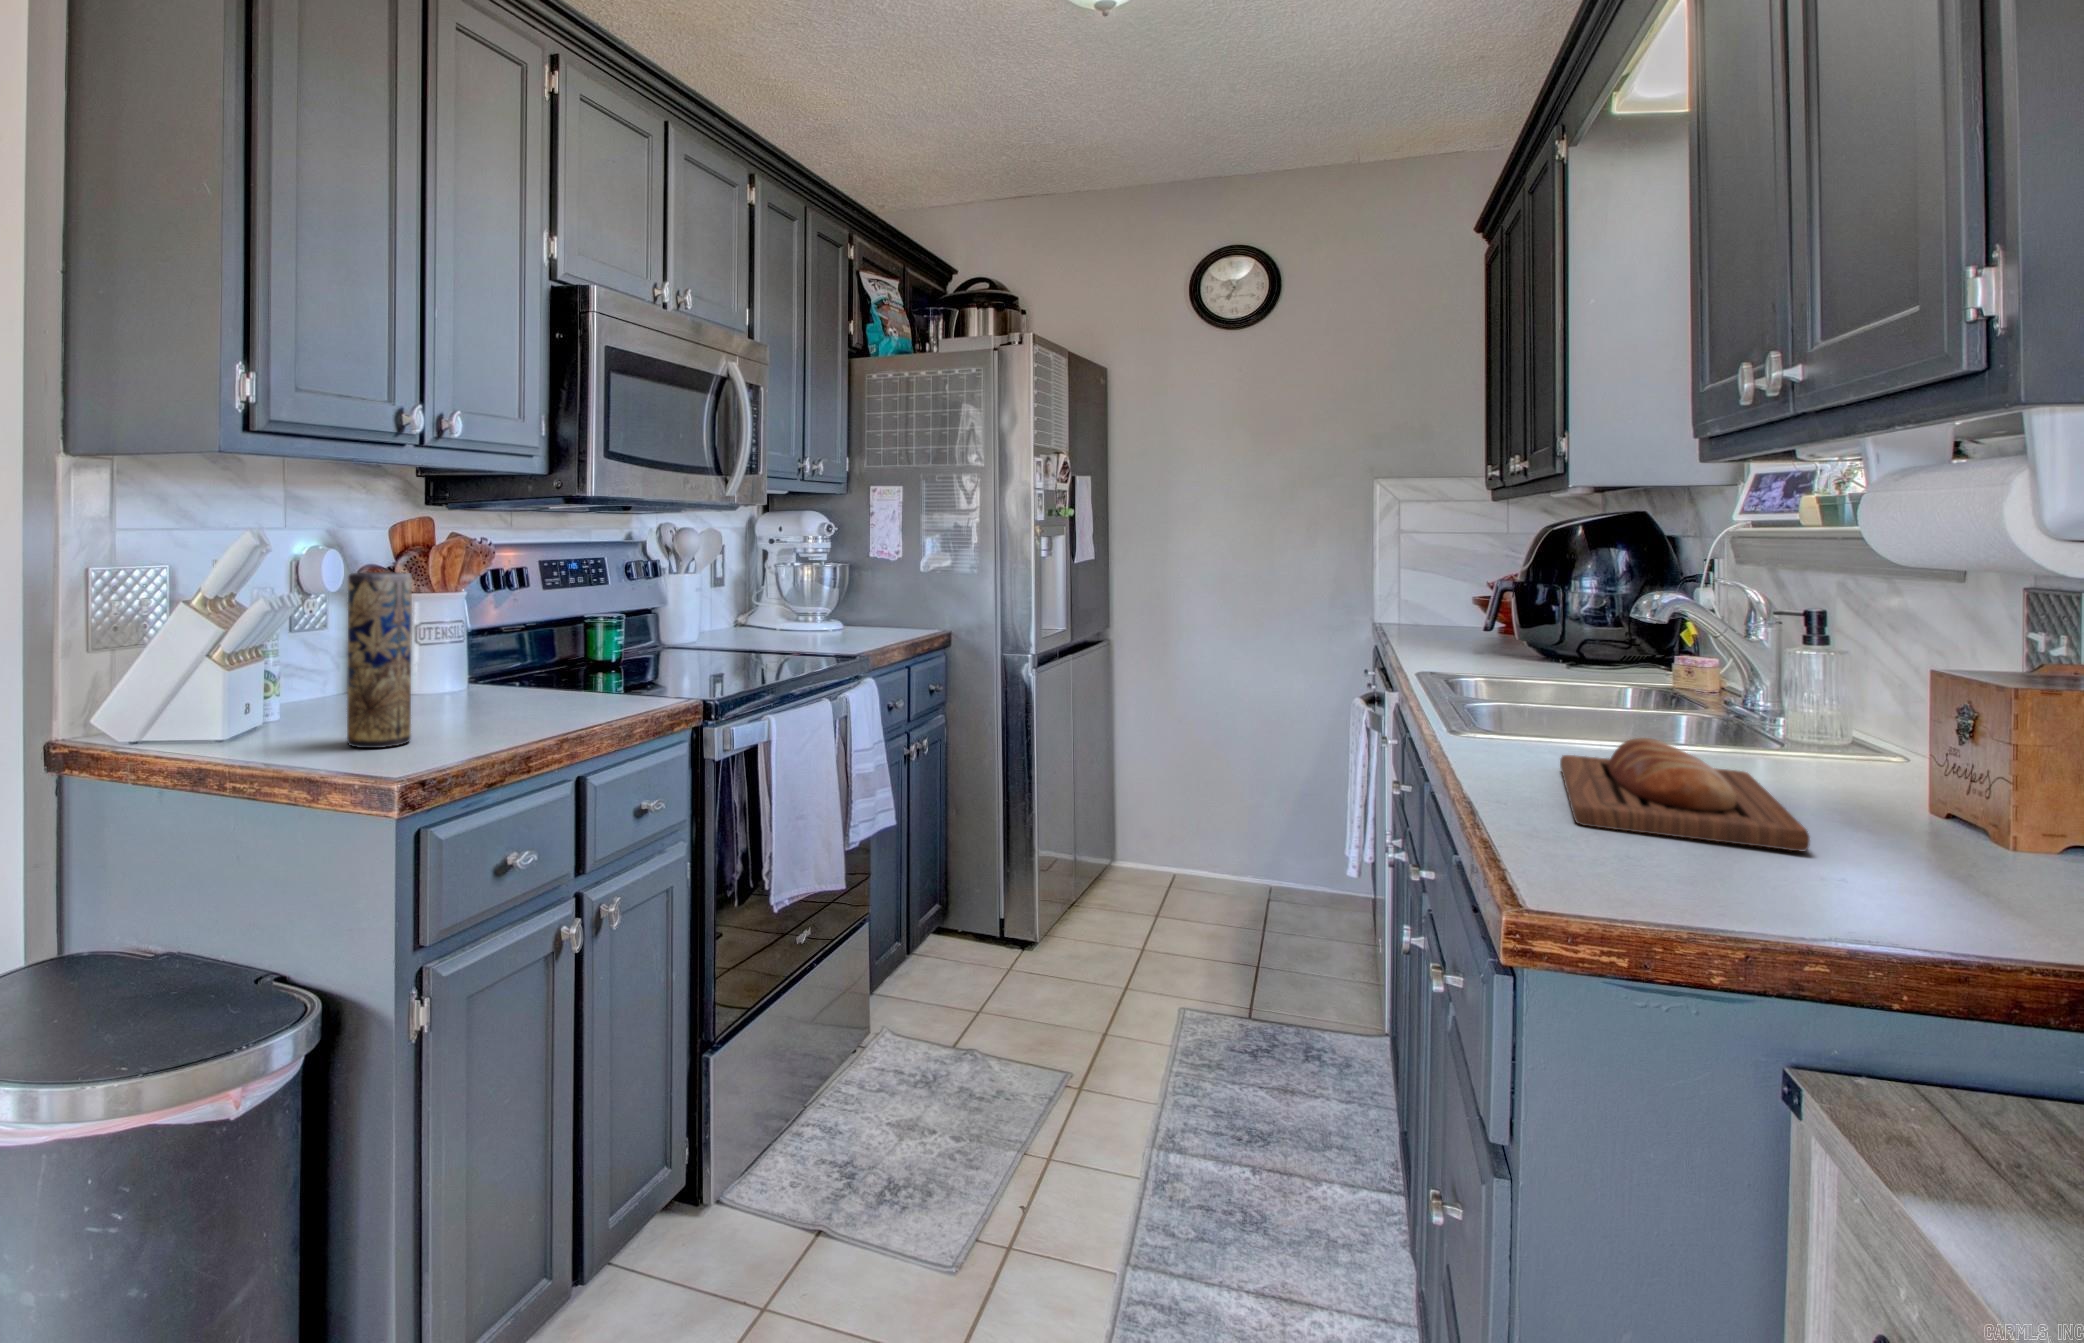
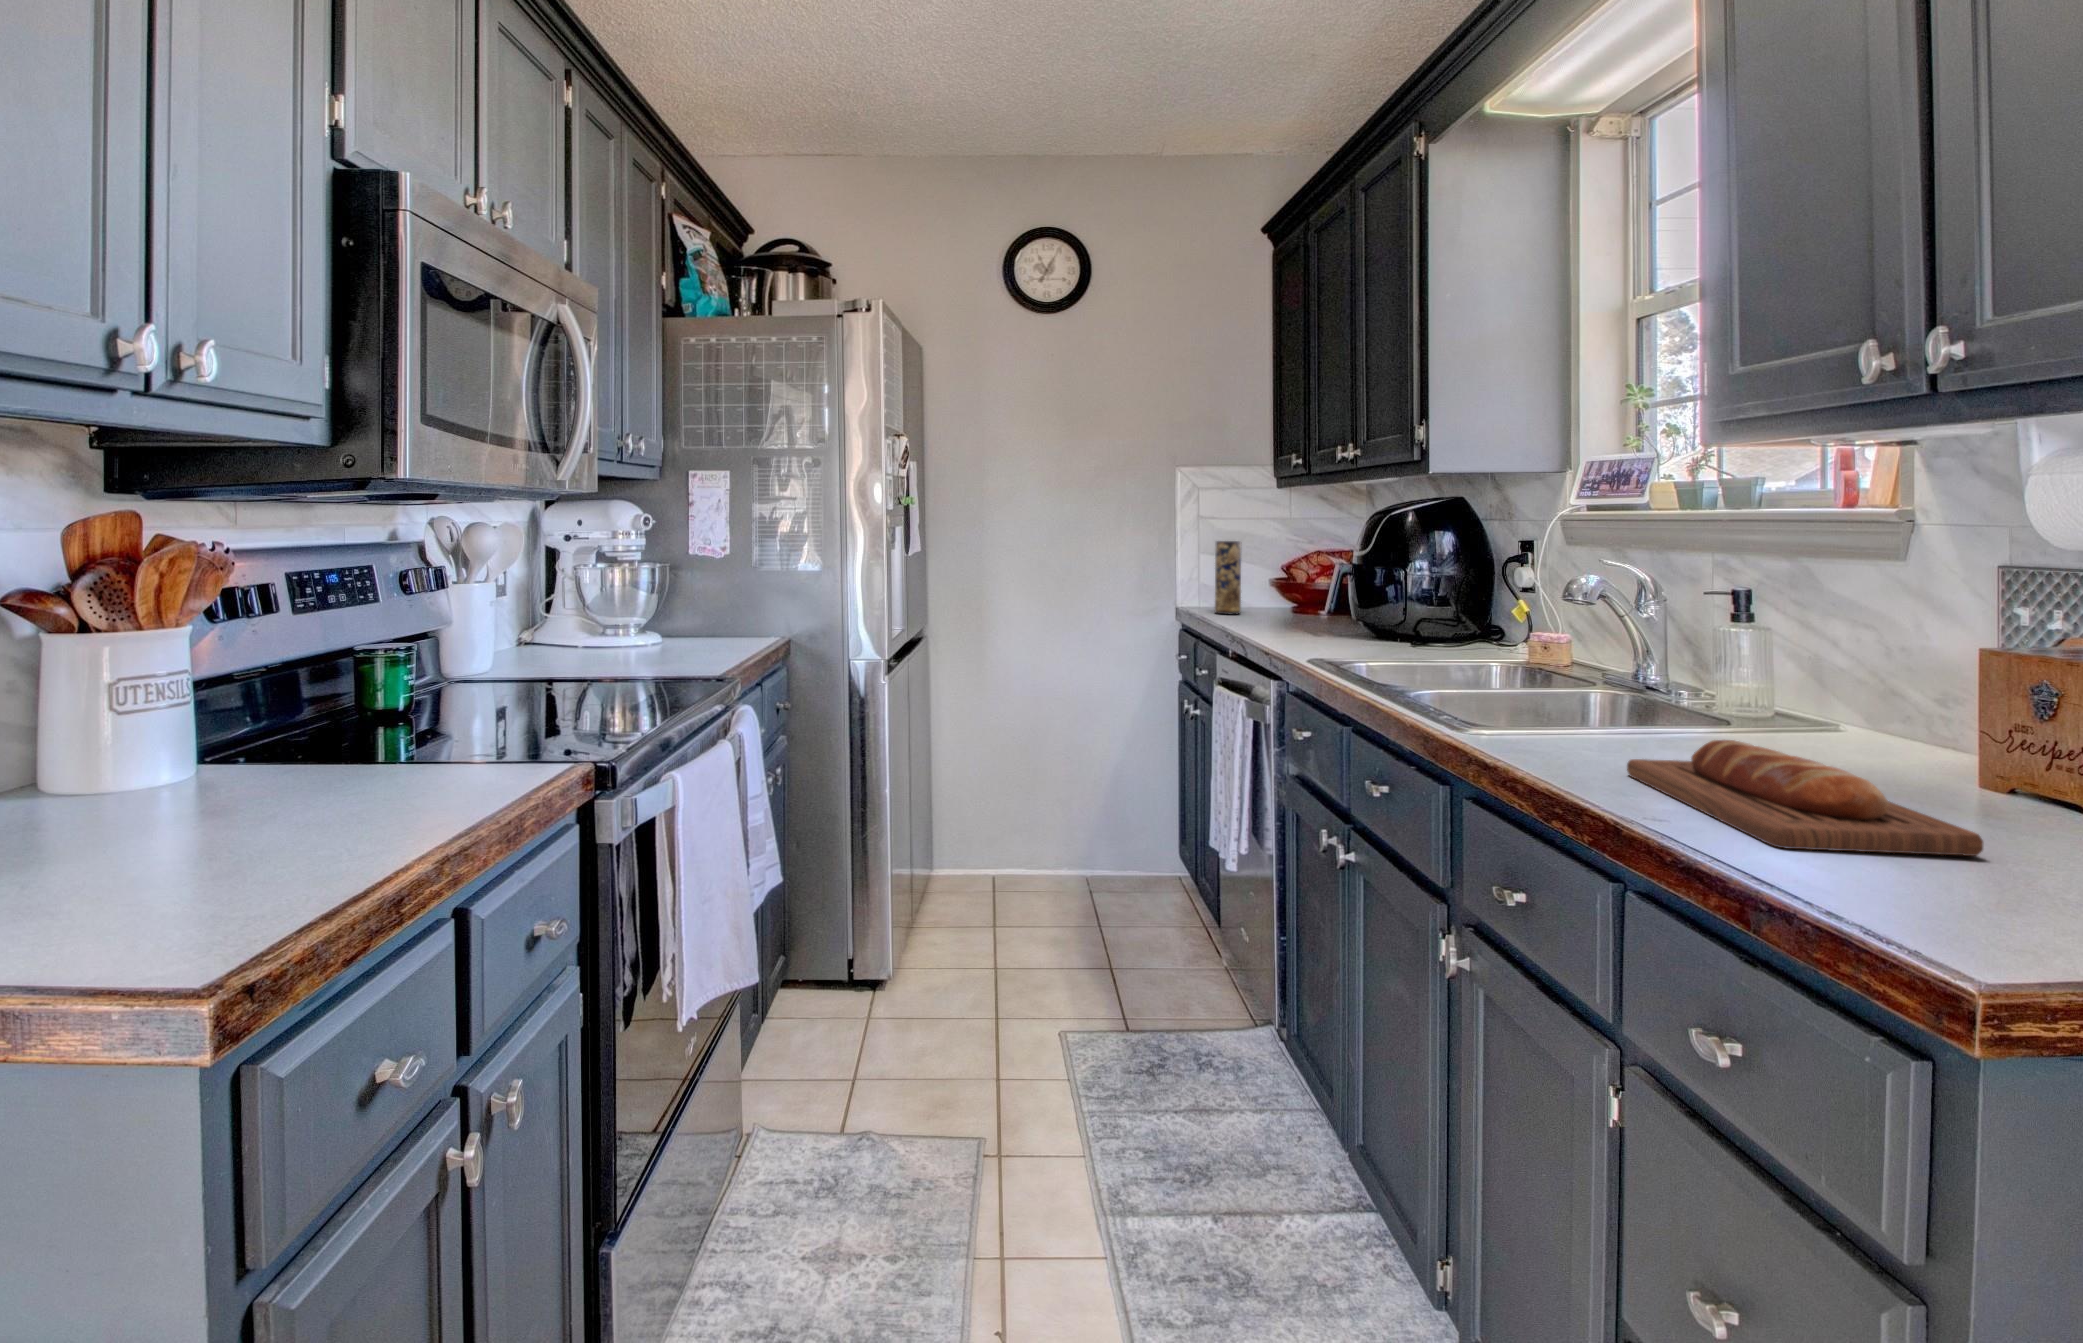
vase: present [347,572,412,748] -> present [1215,541,1242,615]

